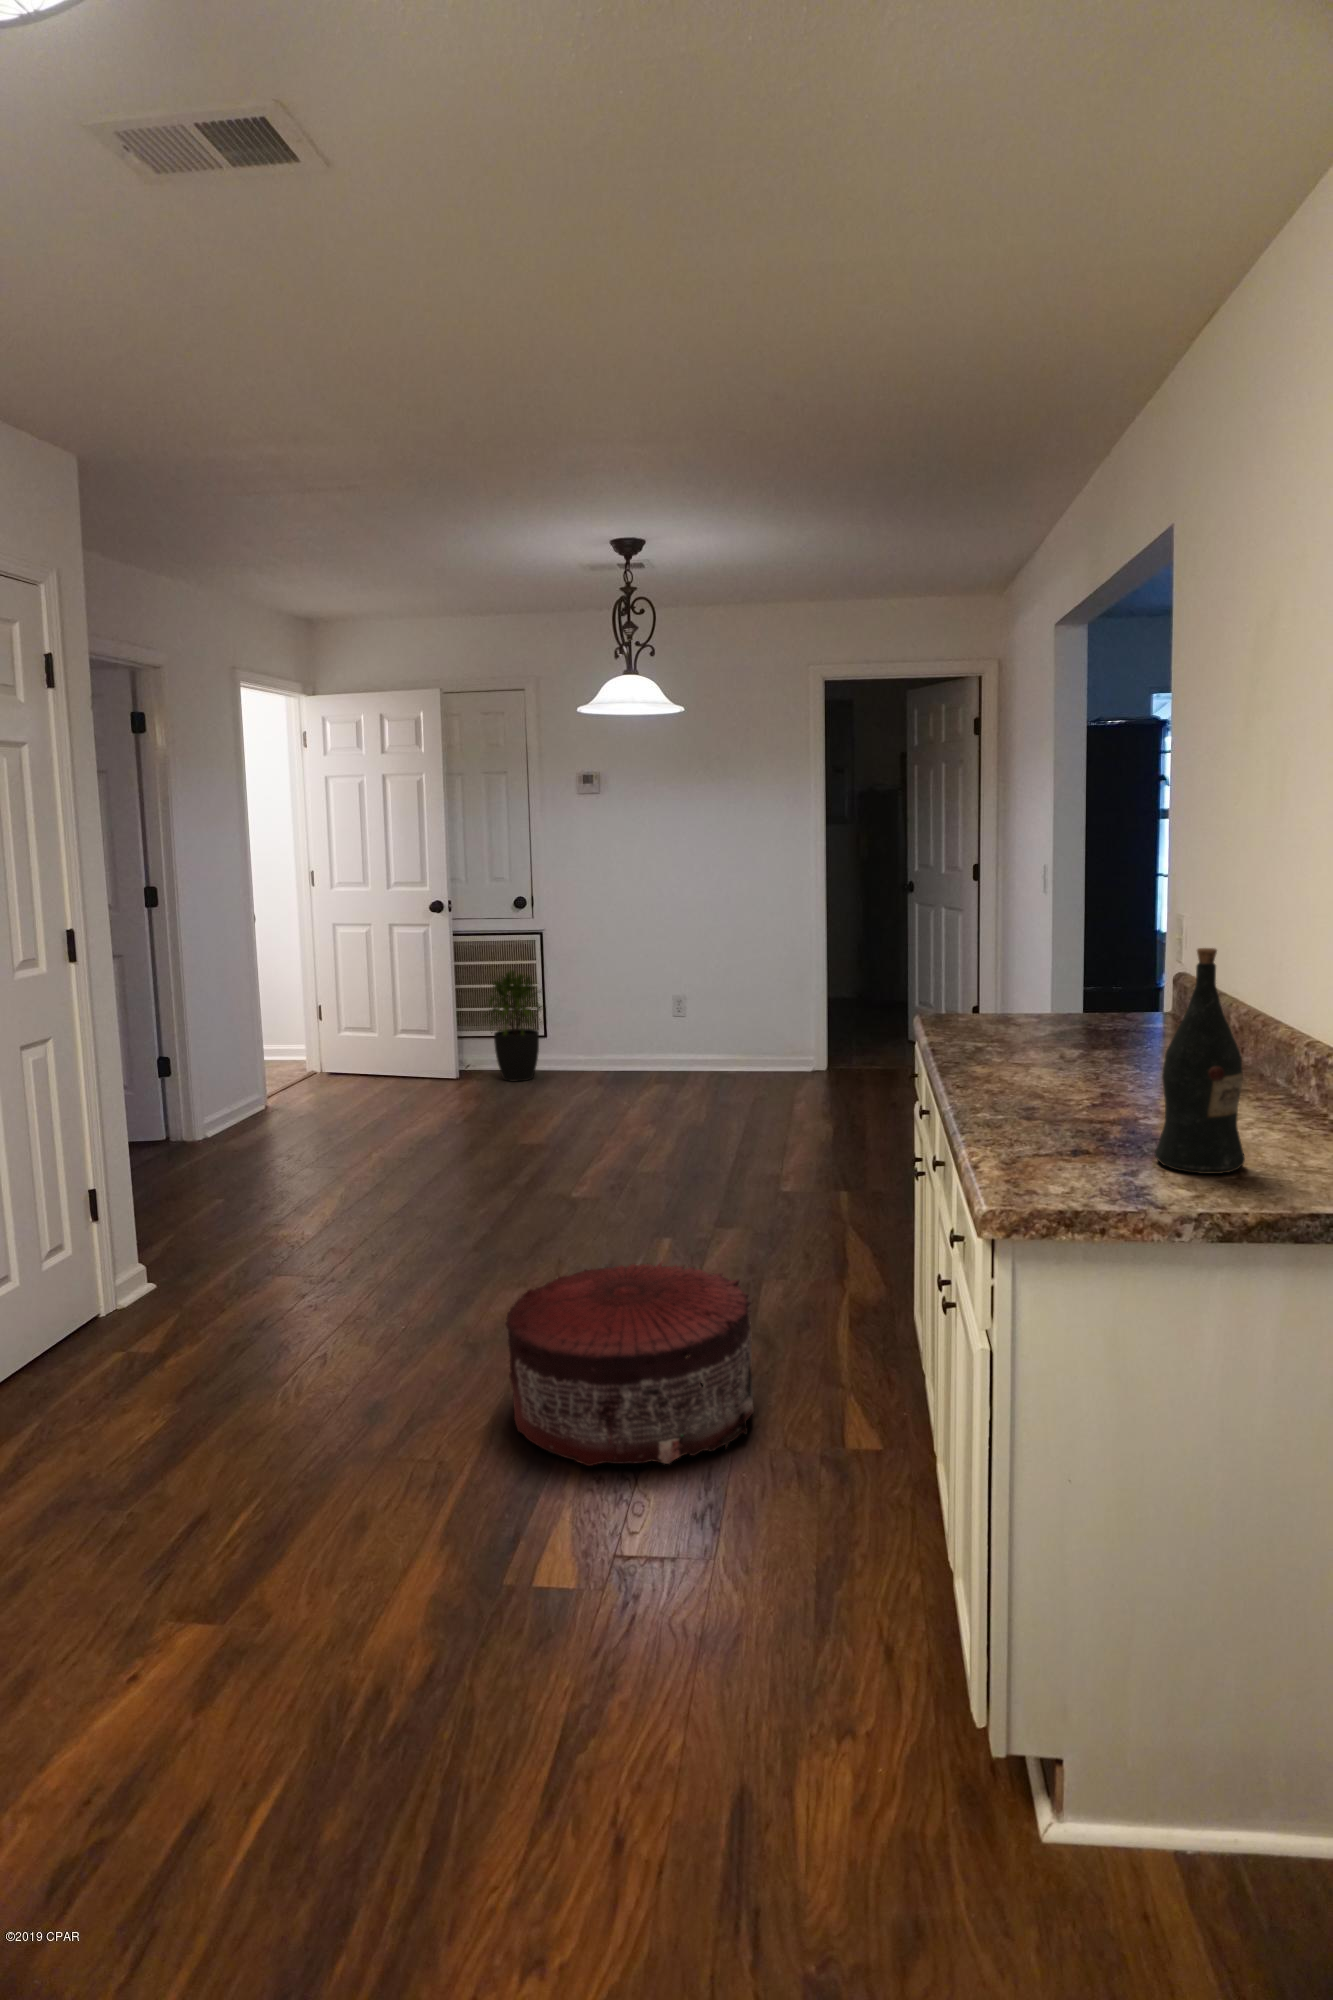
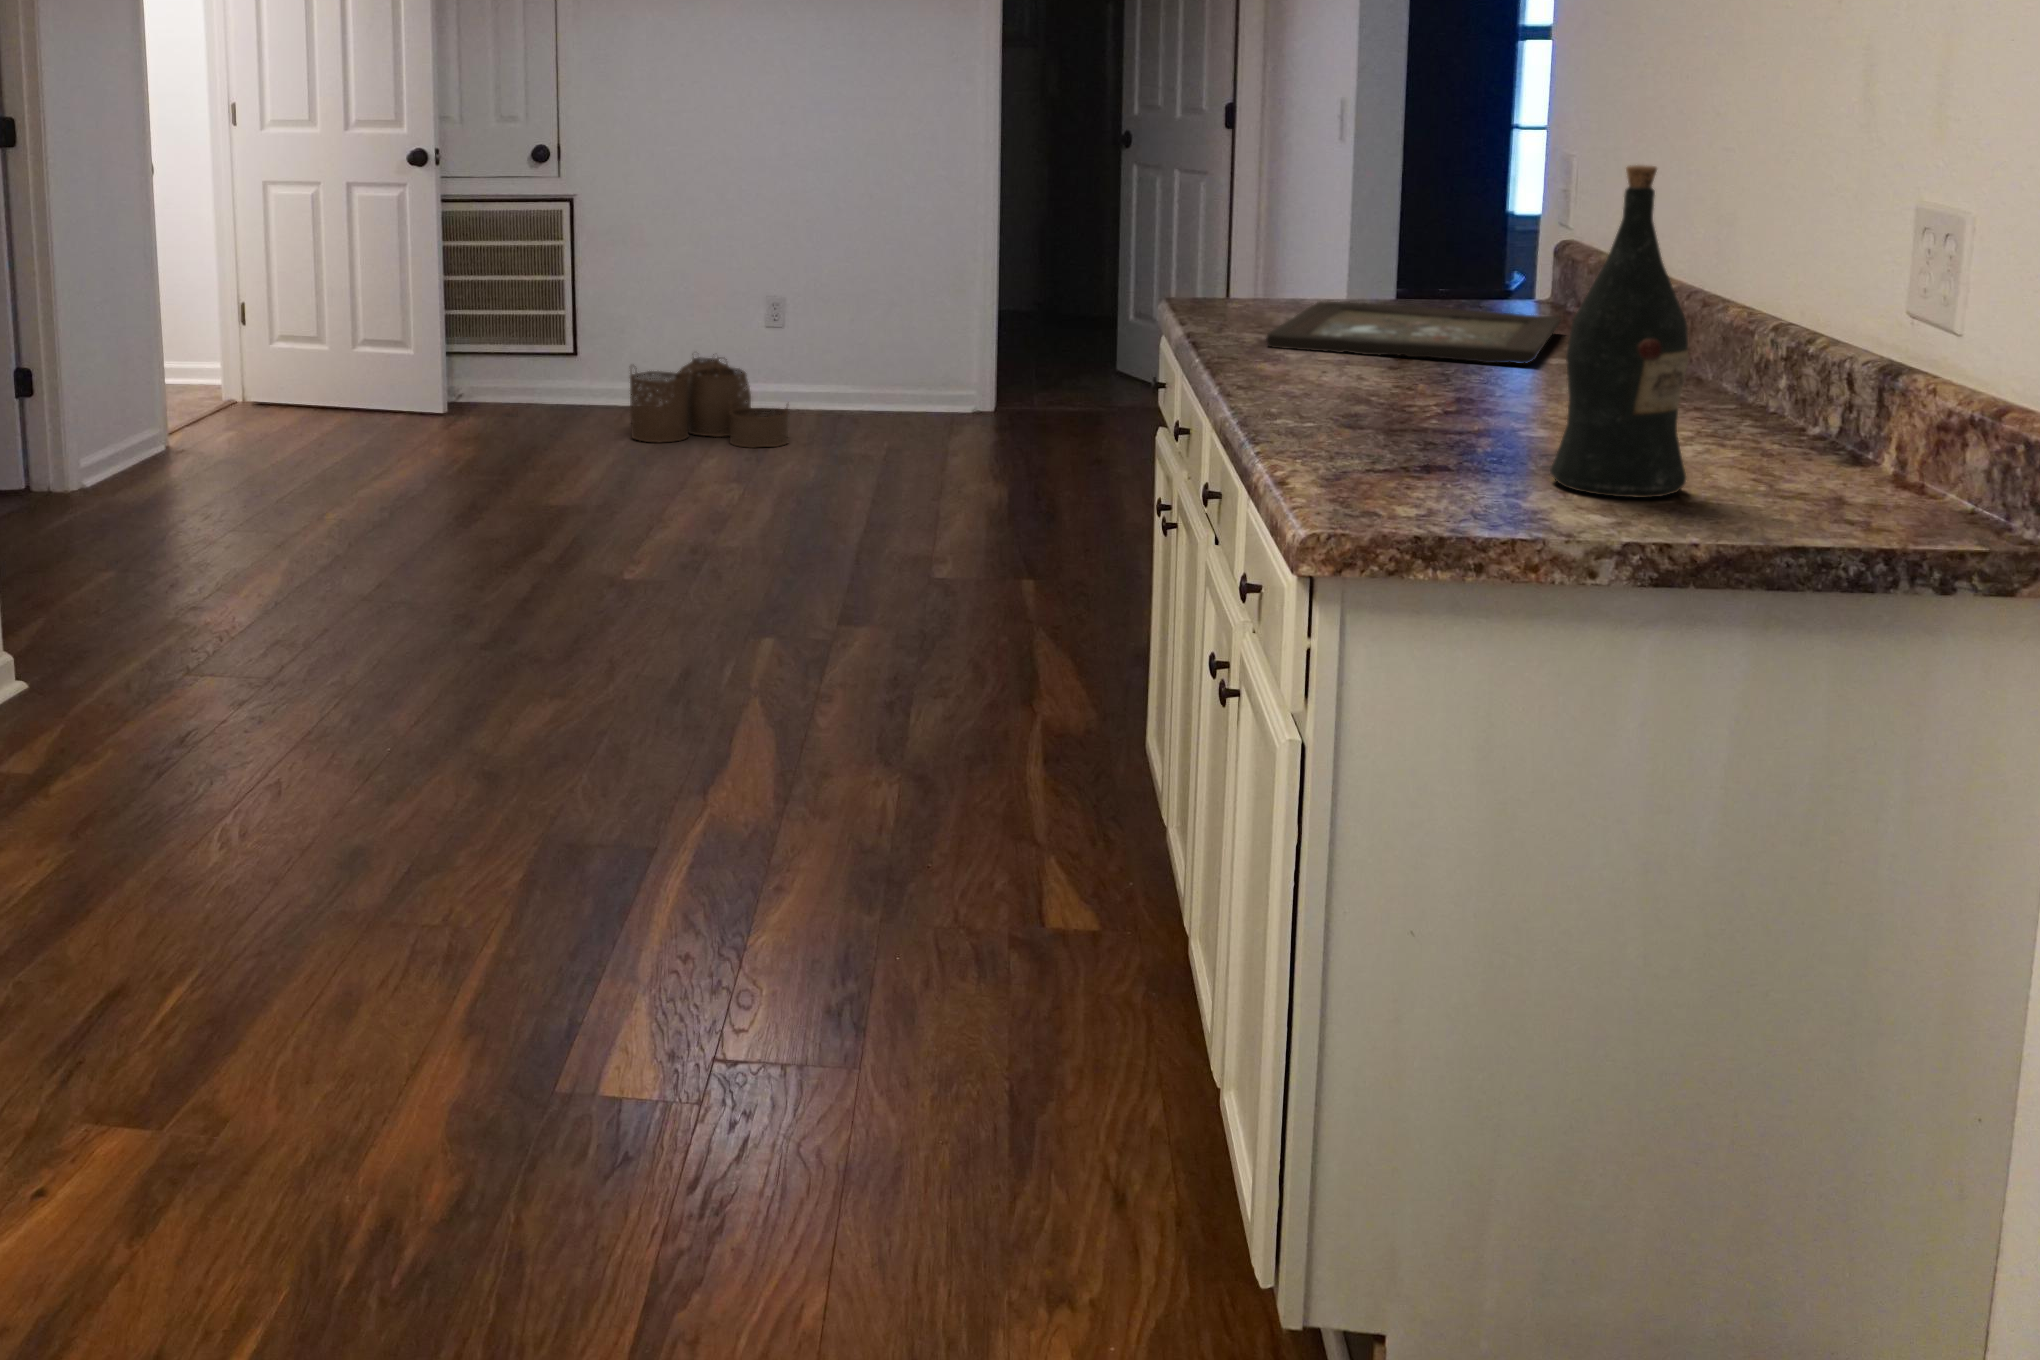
potted plant: present [482,971,542,1081] -> none [480,253,579,423]
tray: none [977,1015,1172,1061] -> present [1266,301,1561,364]
woven basket: none [580,1032,686,1097] -> present [630,354,788,448]
pouf: present [505,1262,754,1466] -> none [550,659,914,944]

